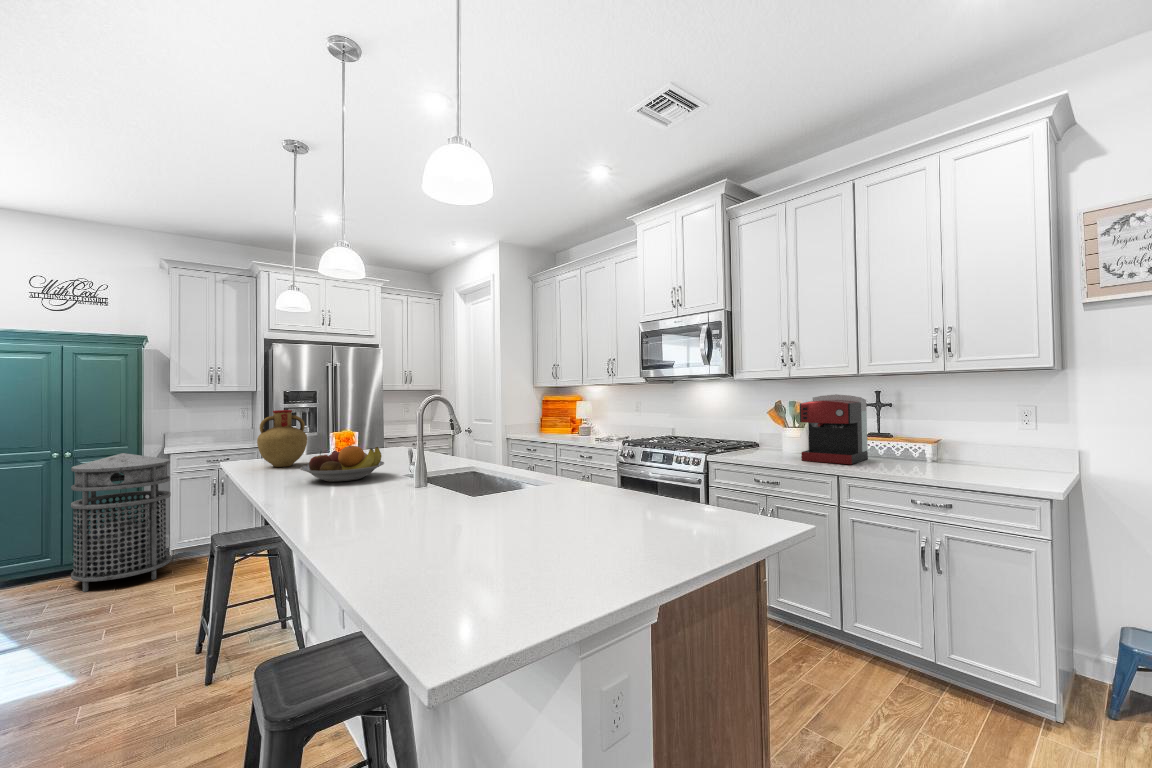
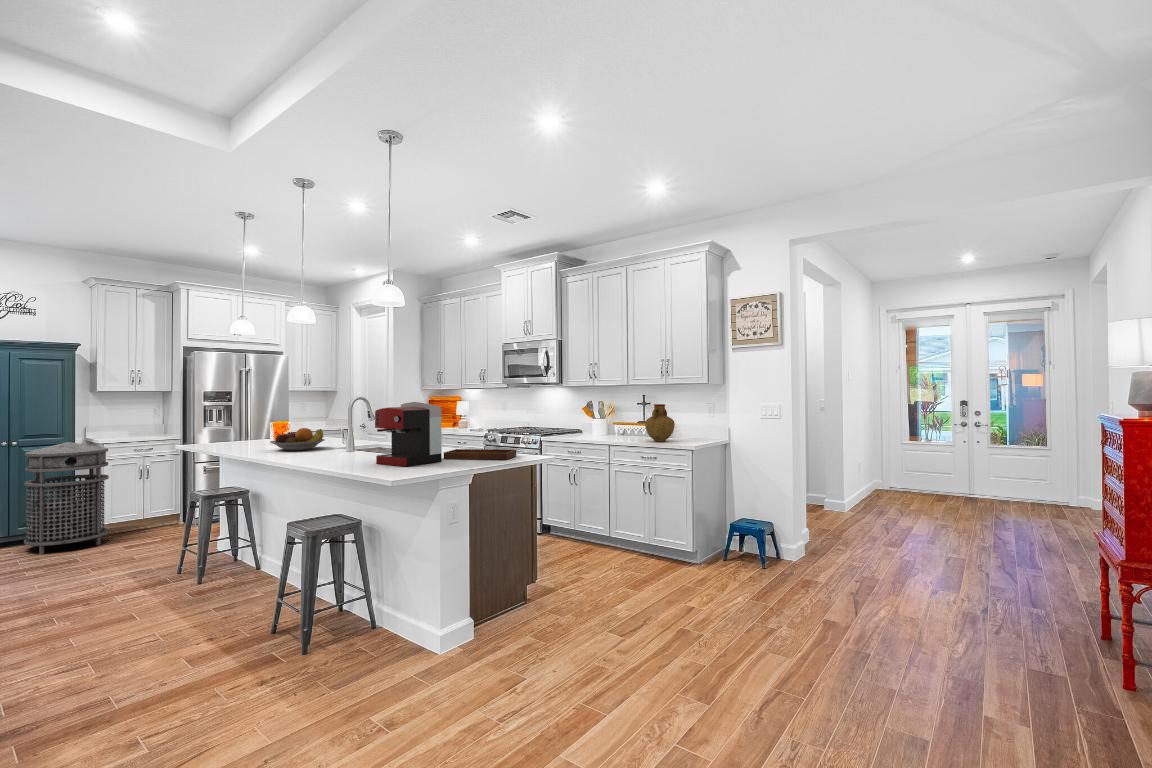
coffee maker: present [800,394,868,464] -> present [375,402,442,466]
vase: present [257,410,307,467] -> present [645,404,675,442]
tray: none [564,470,706,529] -> present [444,435,516,460]

